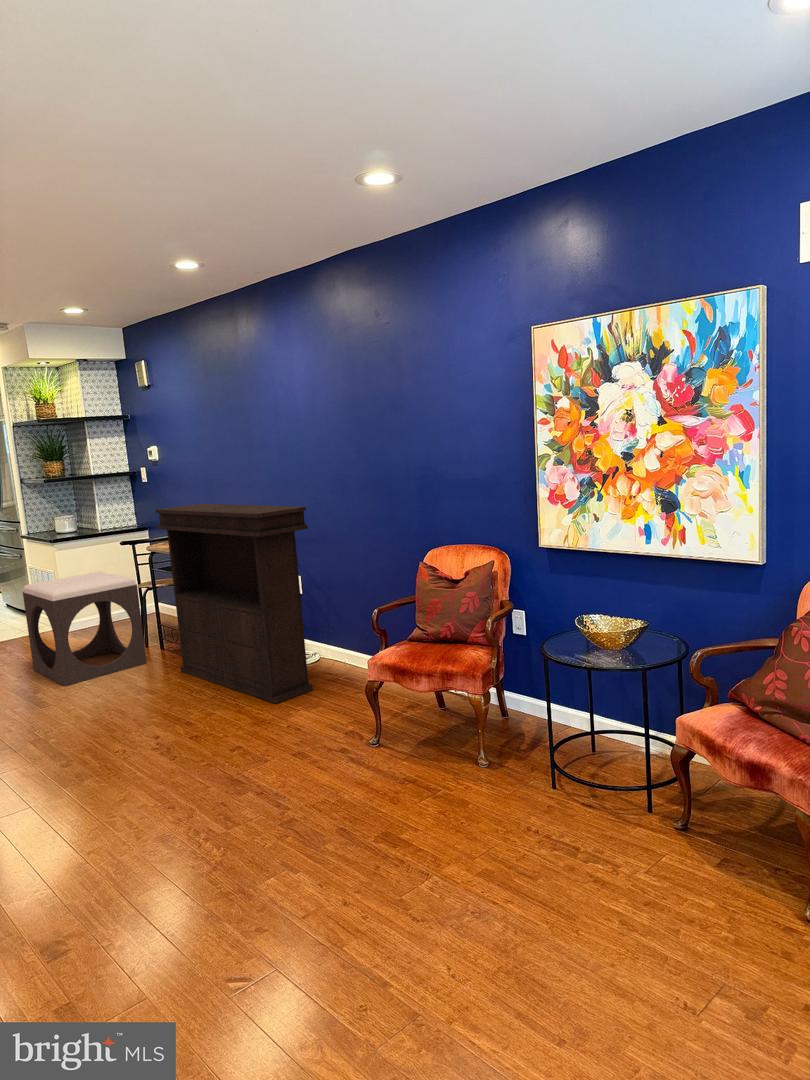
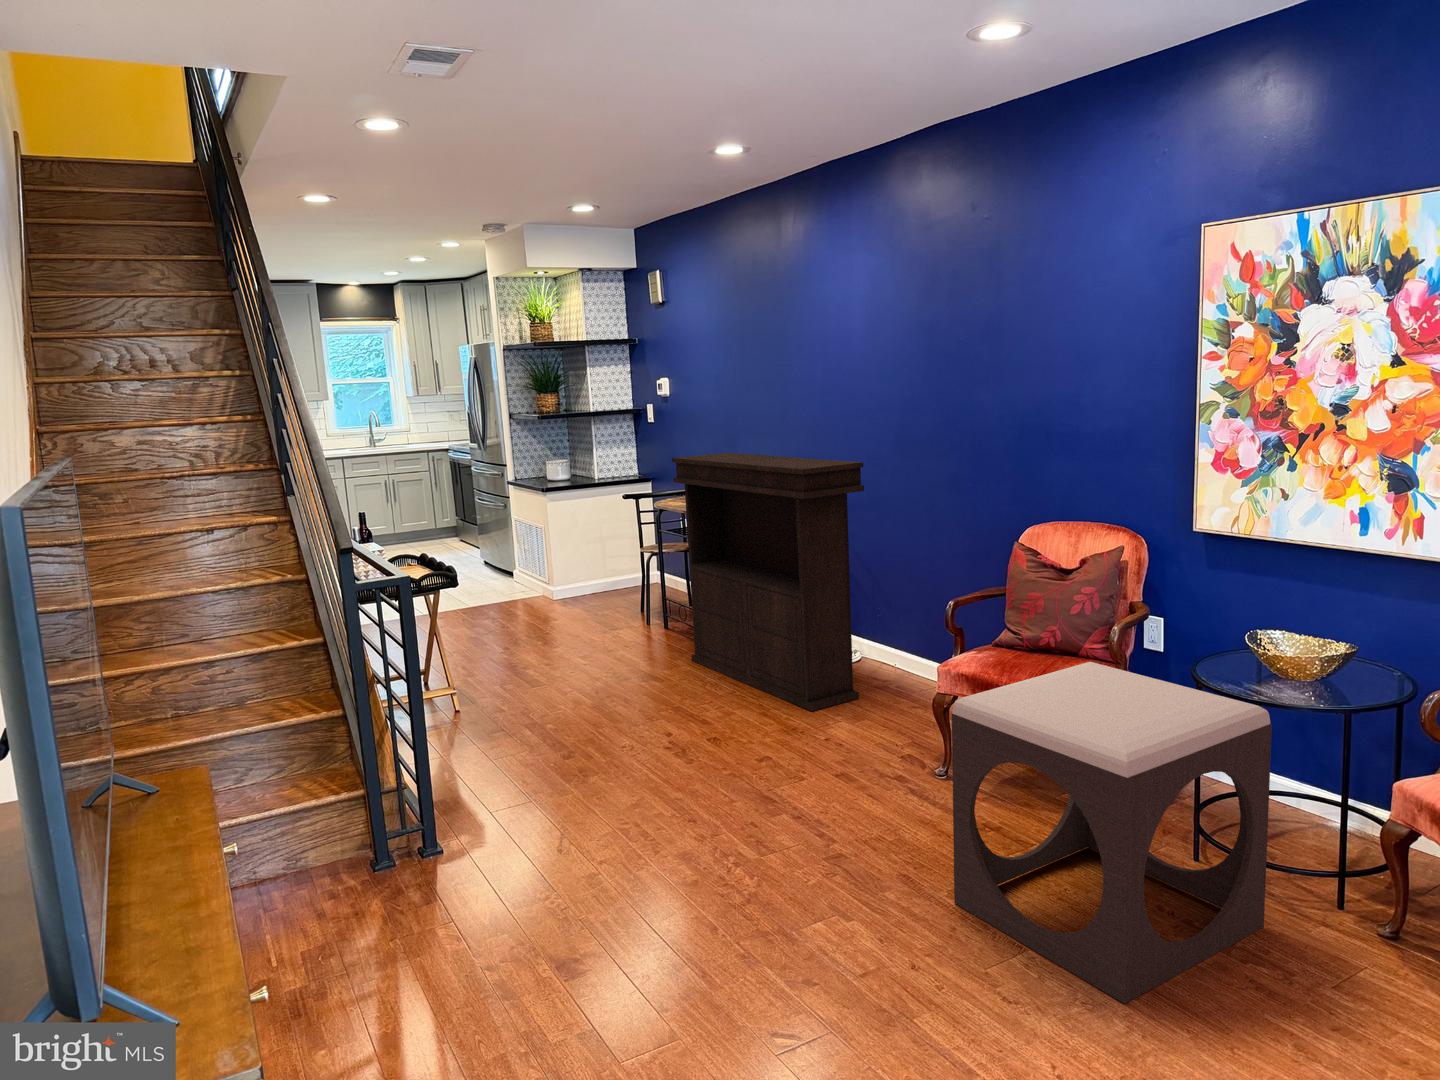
footstool: present [23,572,146,686] -> present [952,662,1272,1004]

